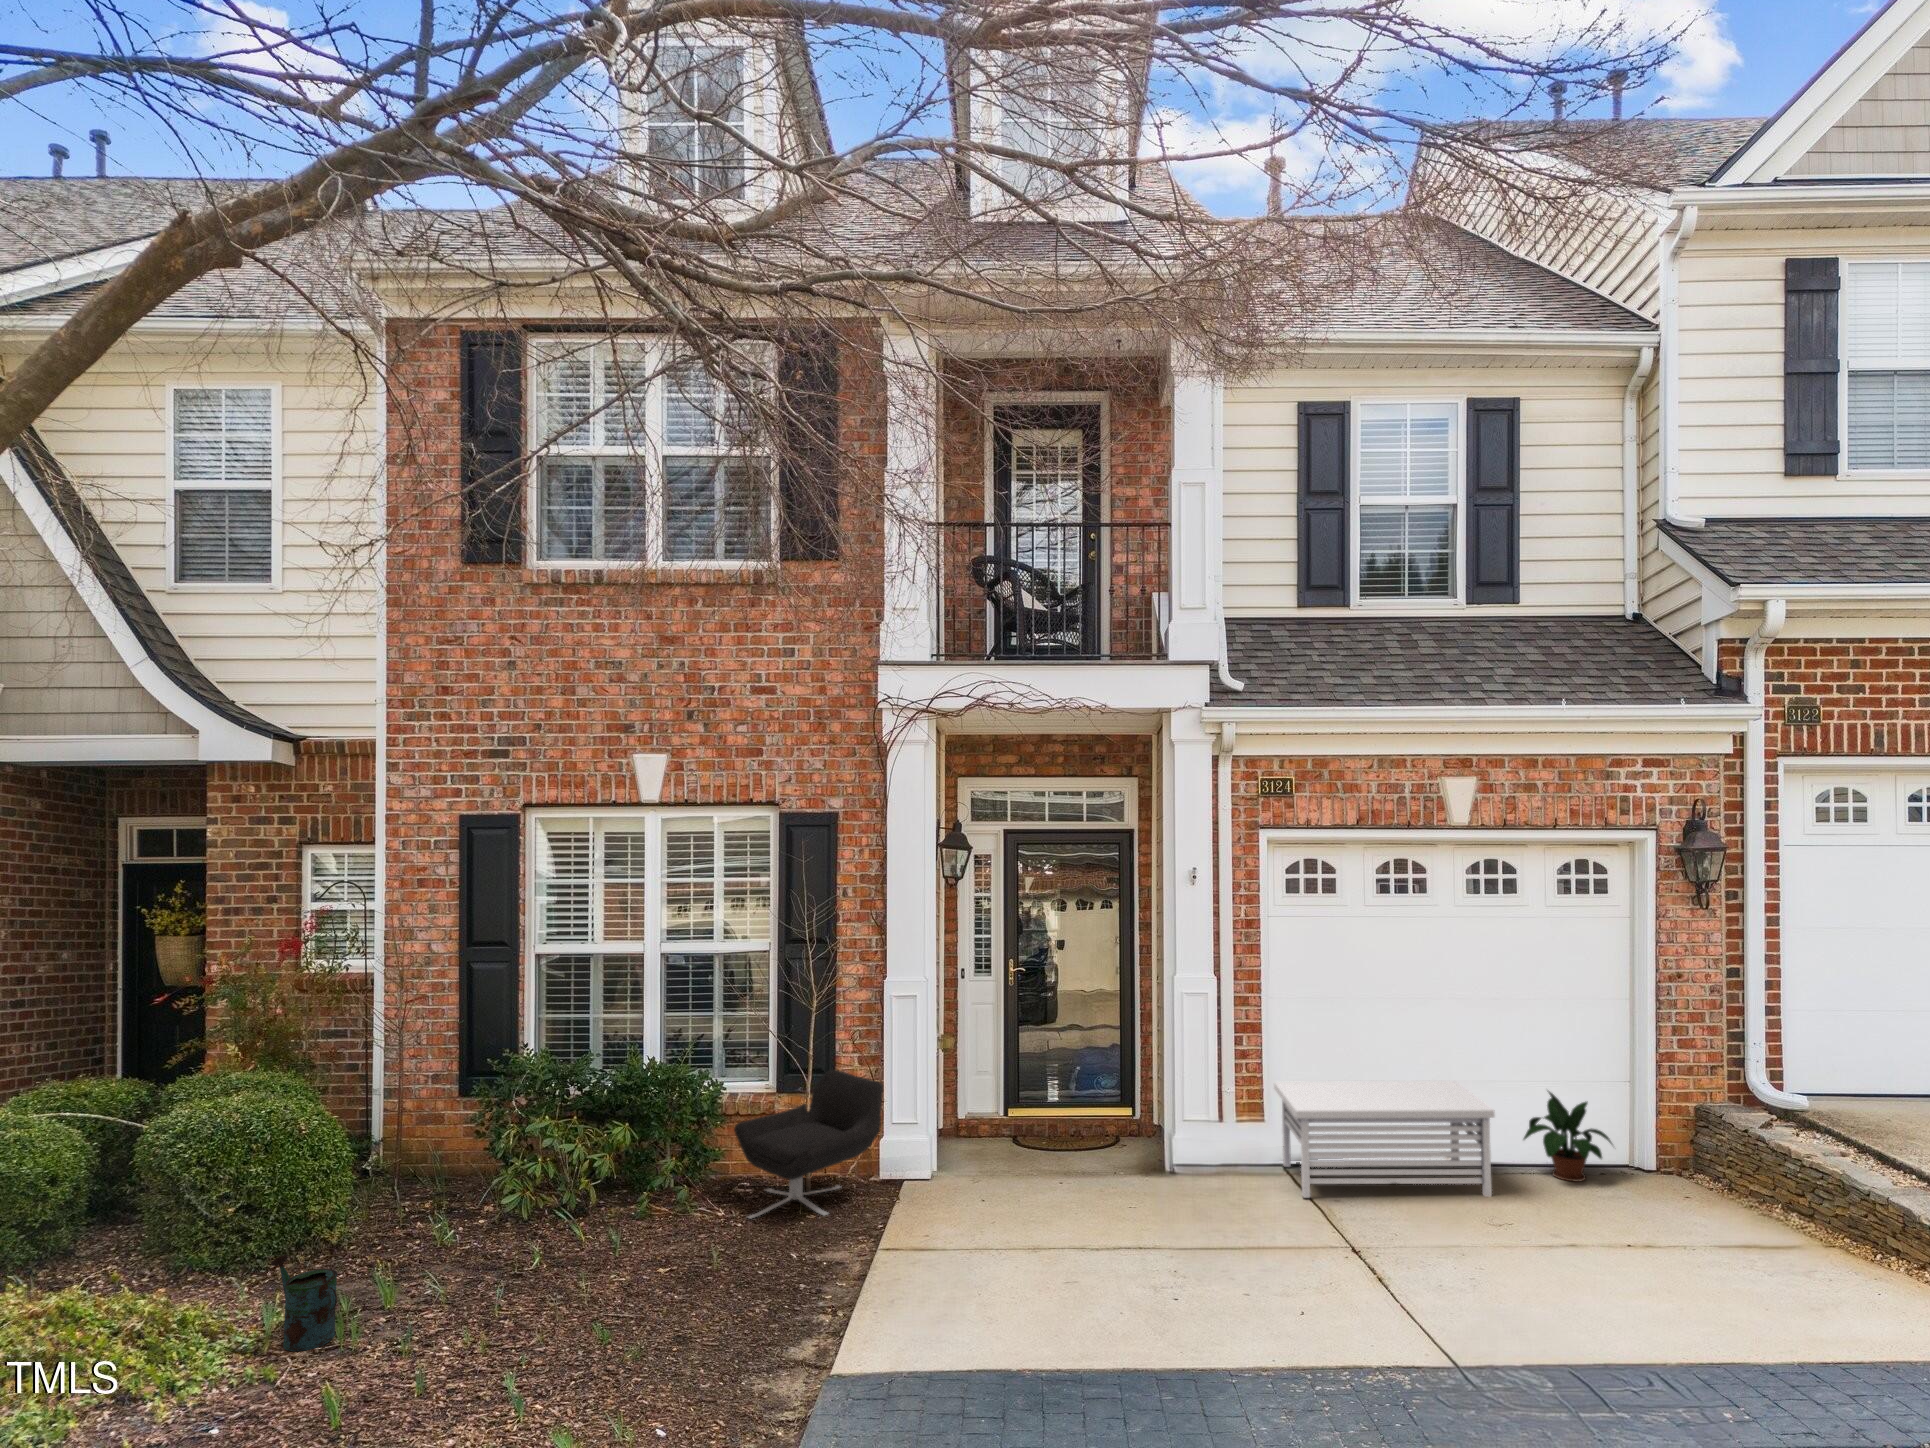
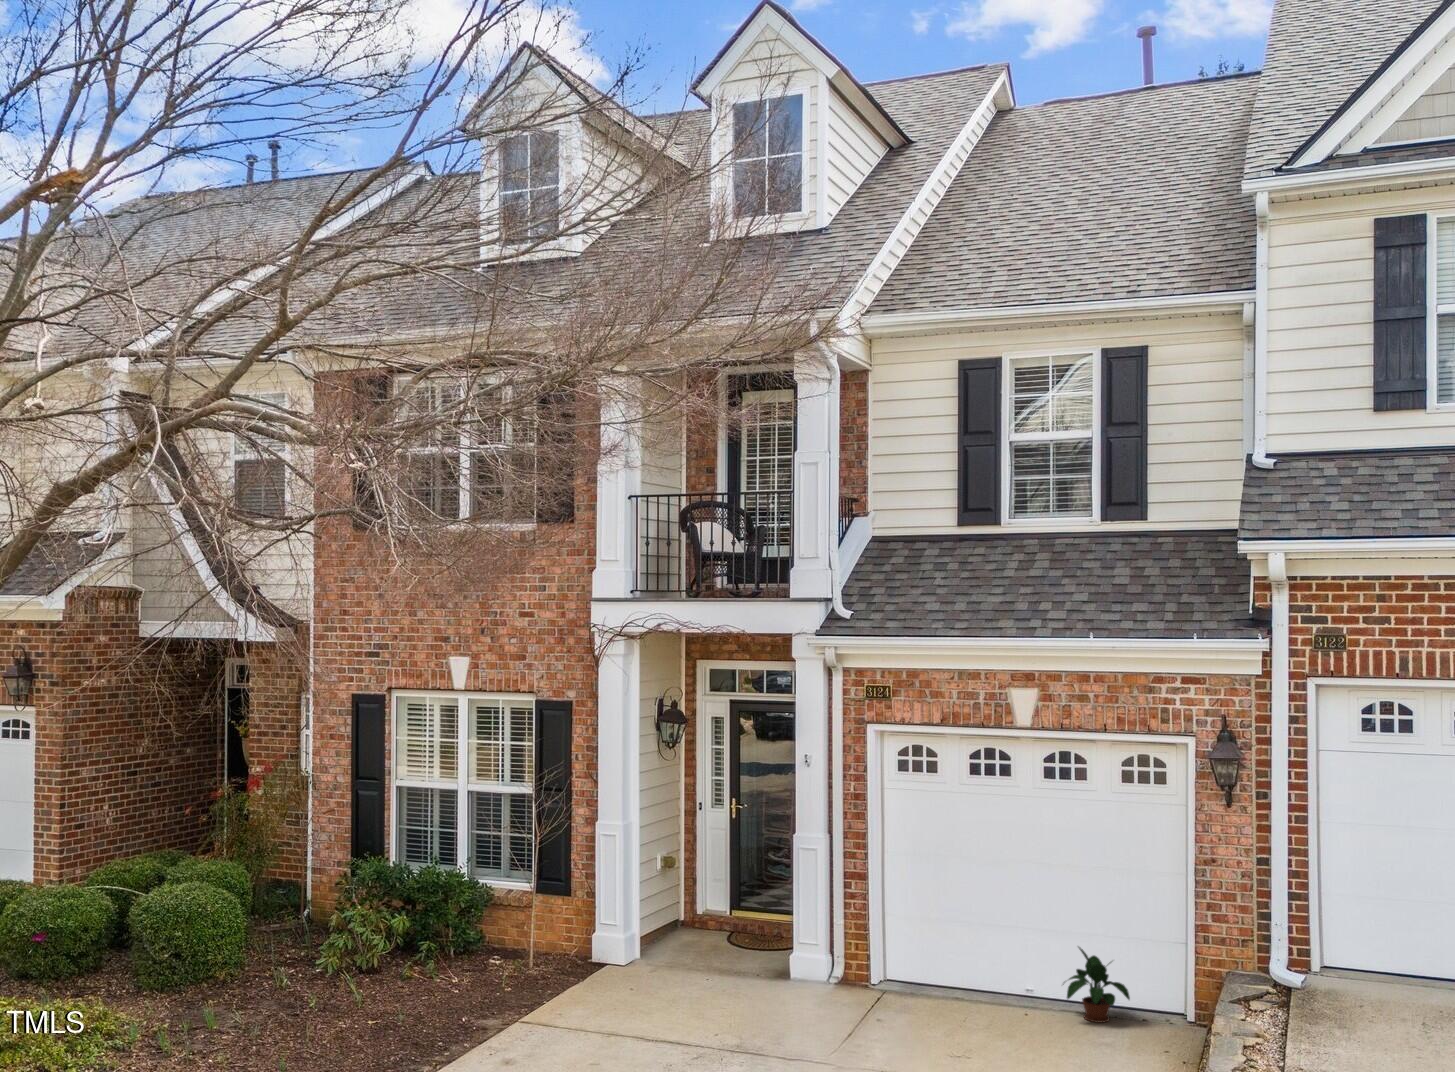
lounge chair: present [734,1070,883,1219] -> none [494,881,594,977]
storage bench: present [1274,1081,1495,1198] -> none [859,921,1024,1023]
watering can: present [271,1255,337,1351] -> none [209,952,238,1004]

